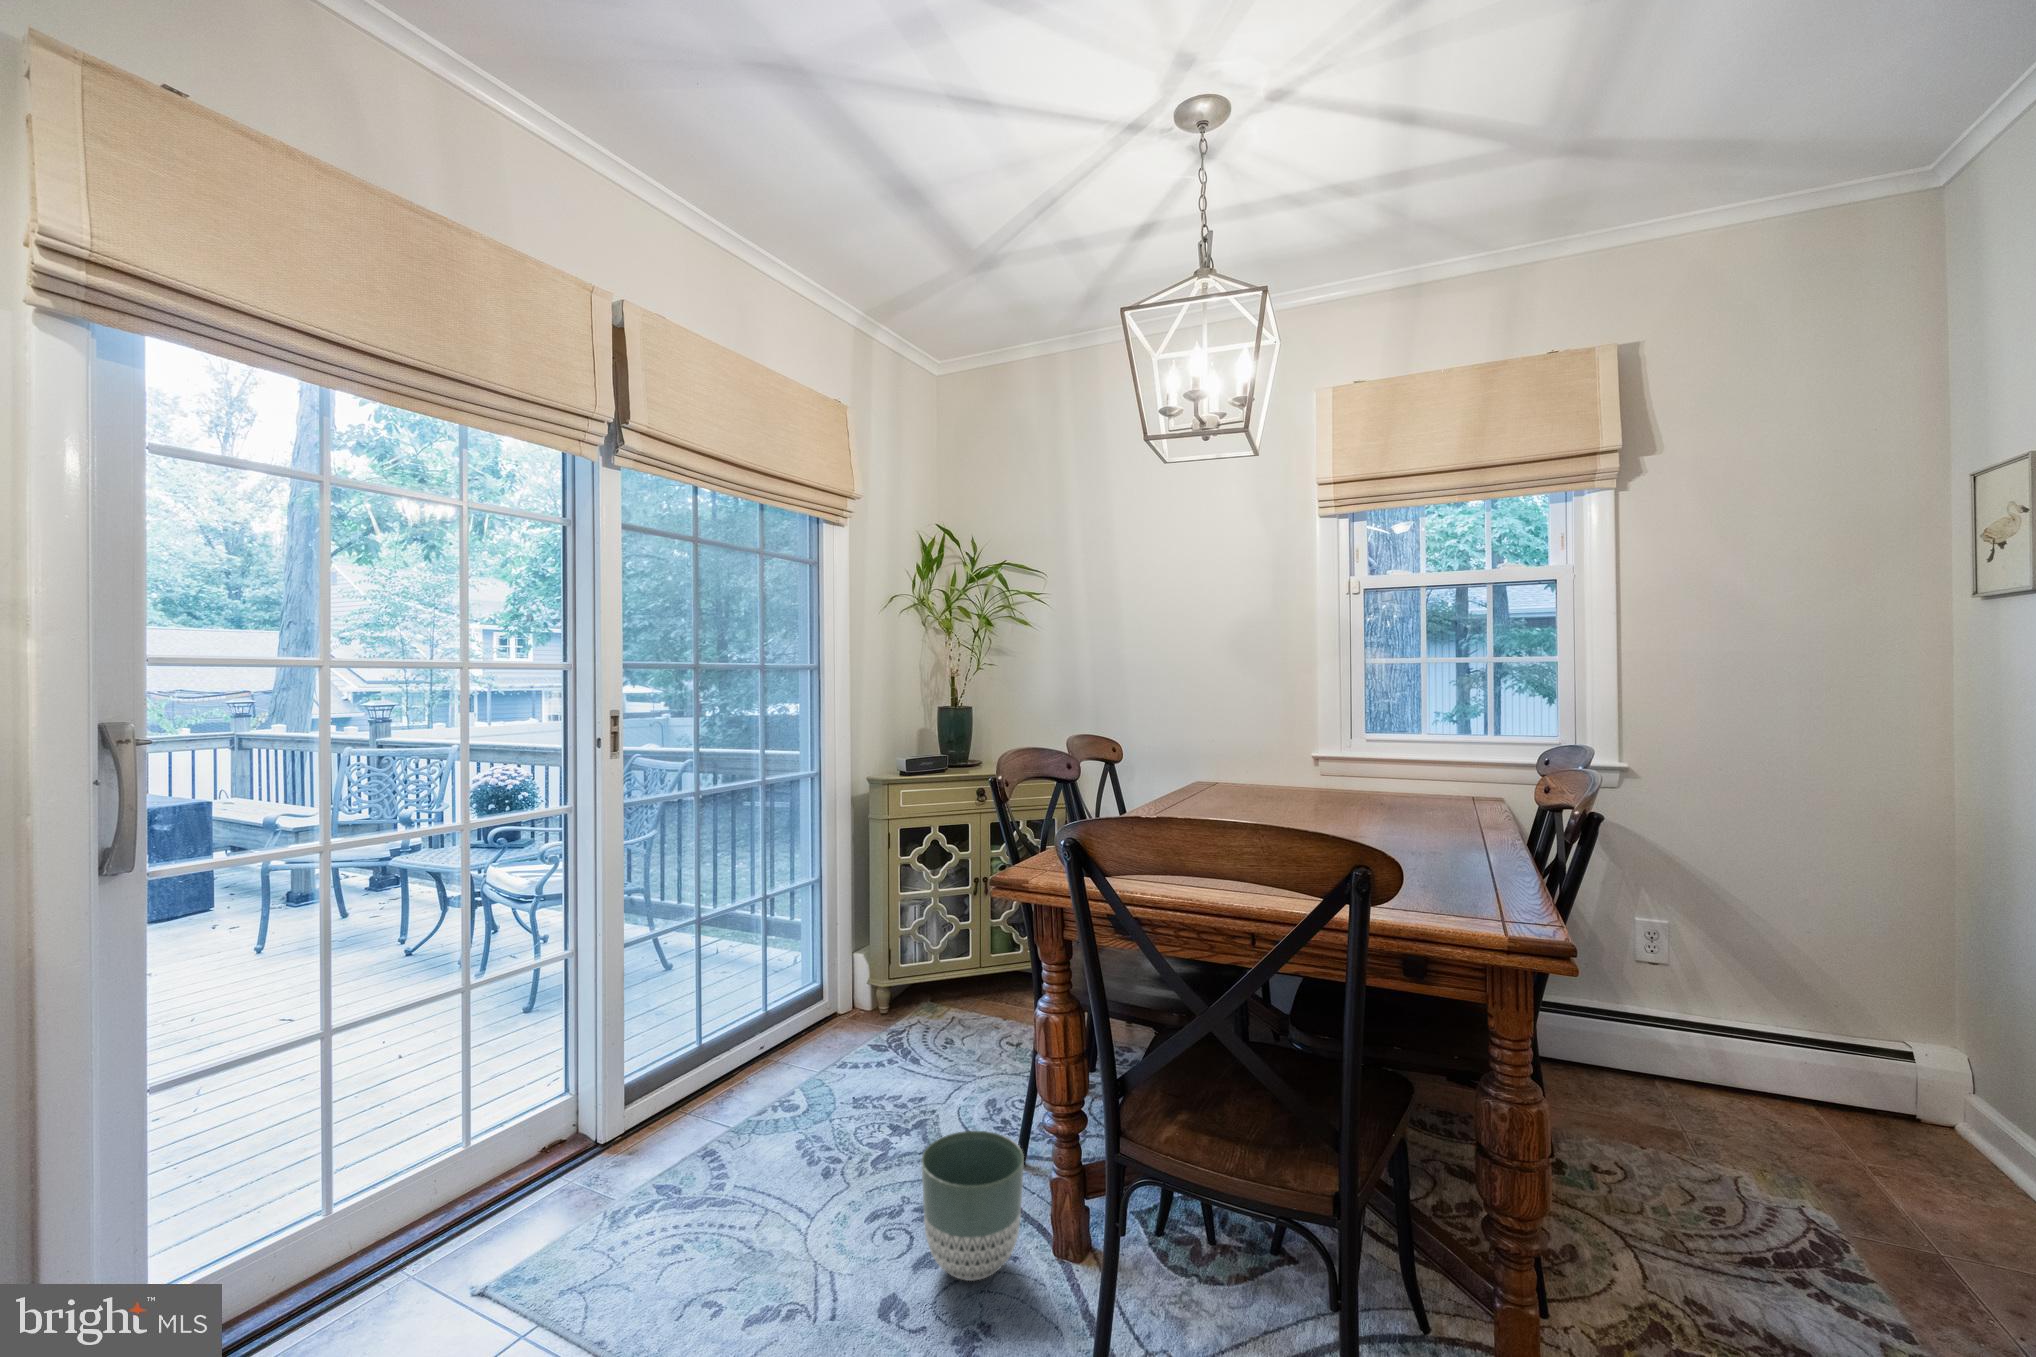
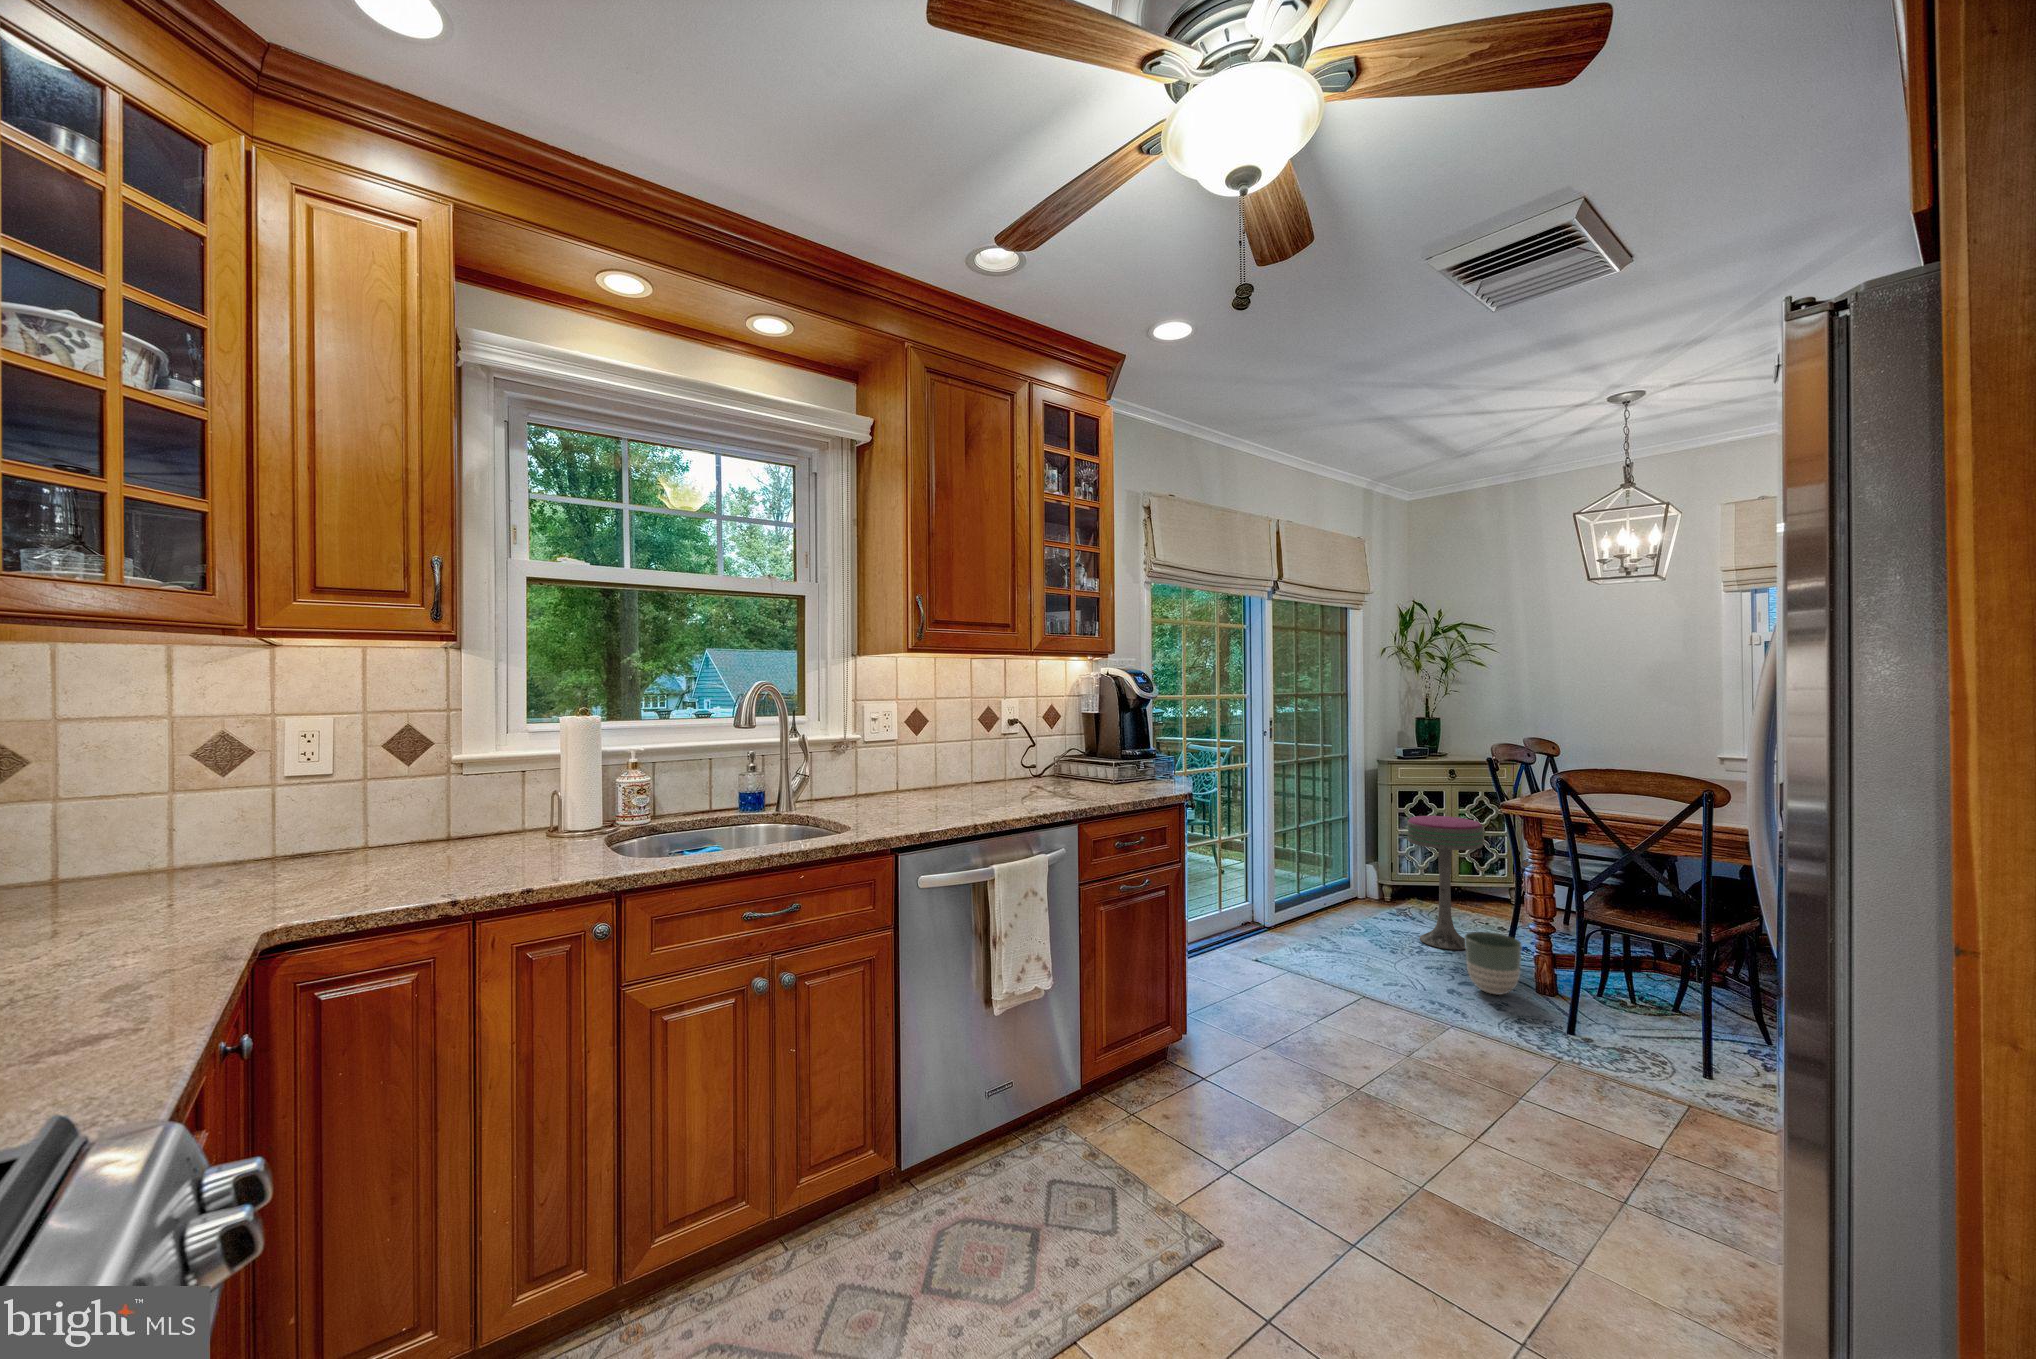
bar stool: none [873,877,995,1134] -> present [1407,816,1483,950]

